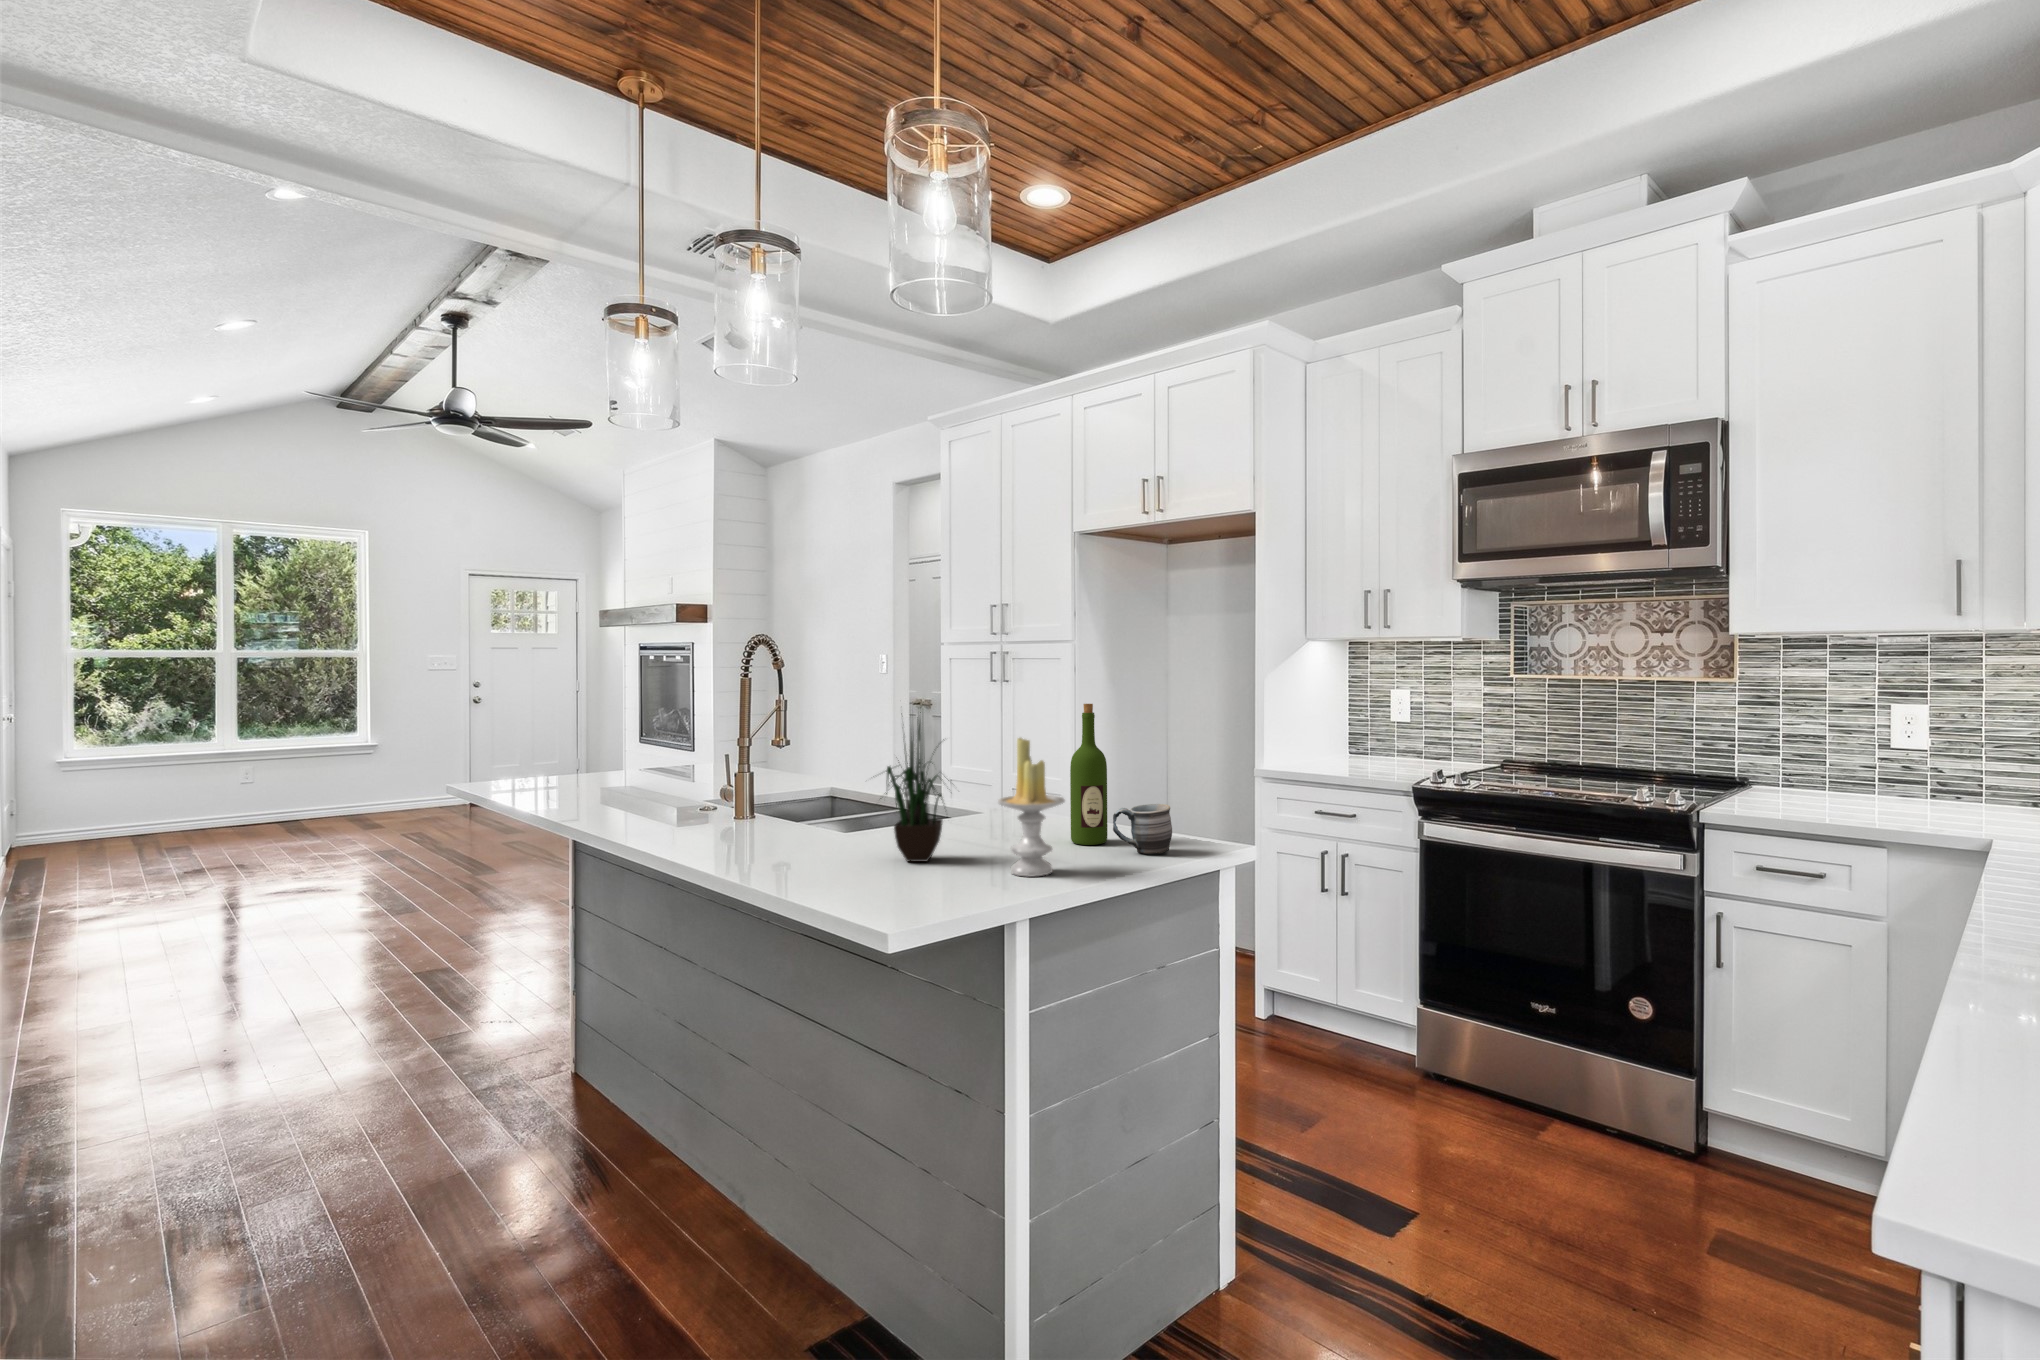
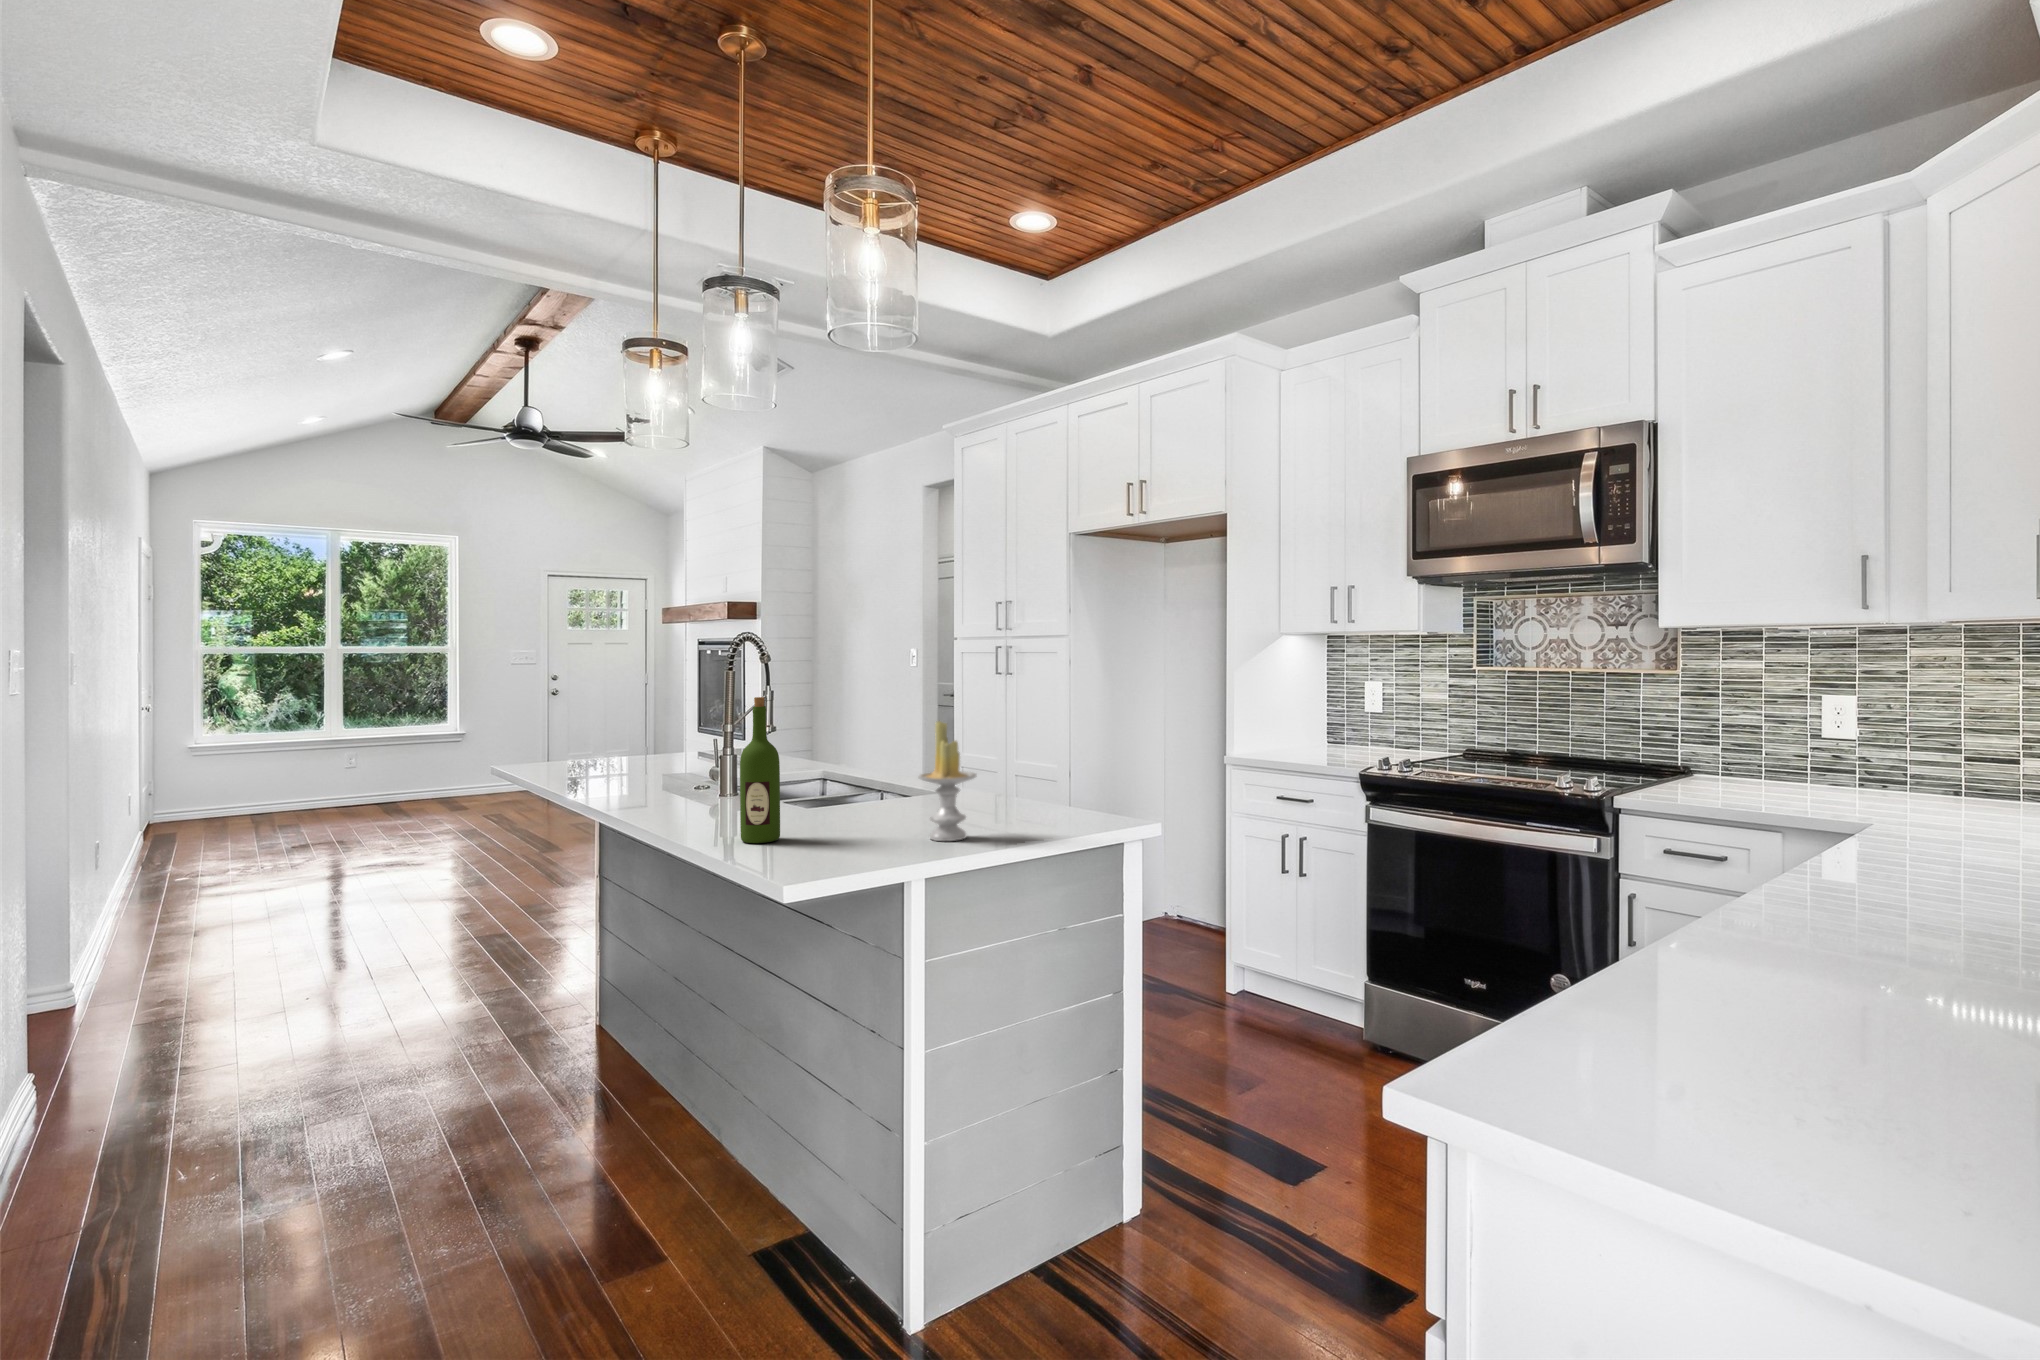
wine bottle: present [1070,704,1107,845] -> present [740,697,780,843]
potted plant: present [880,712,949,862] -> none [811,672,897,829]
mug: present [1113,804,1172,854] -> none [1033,782,1087,825]

